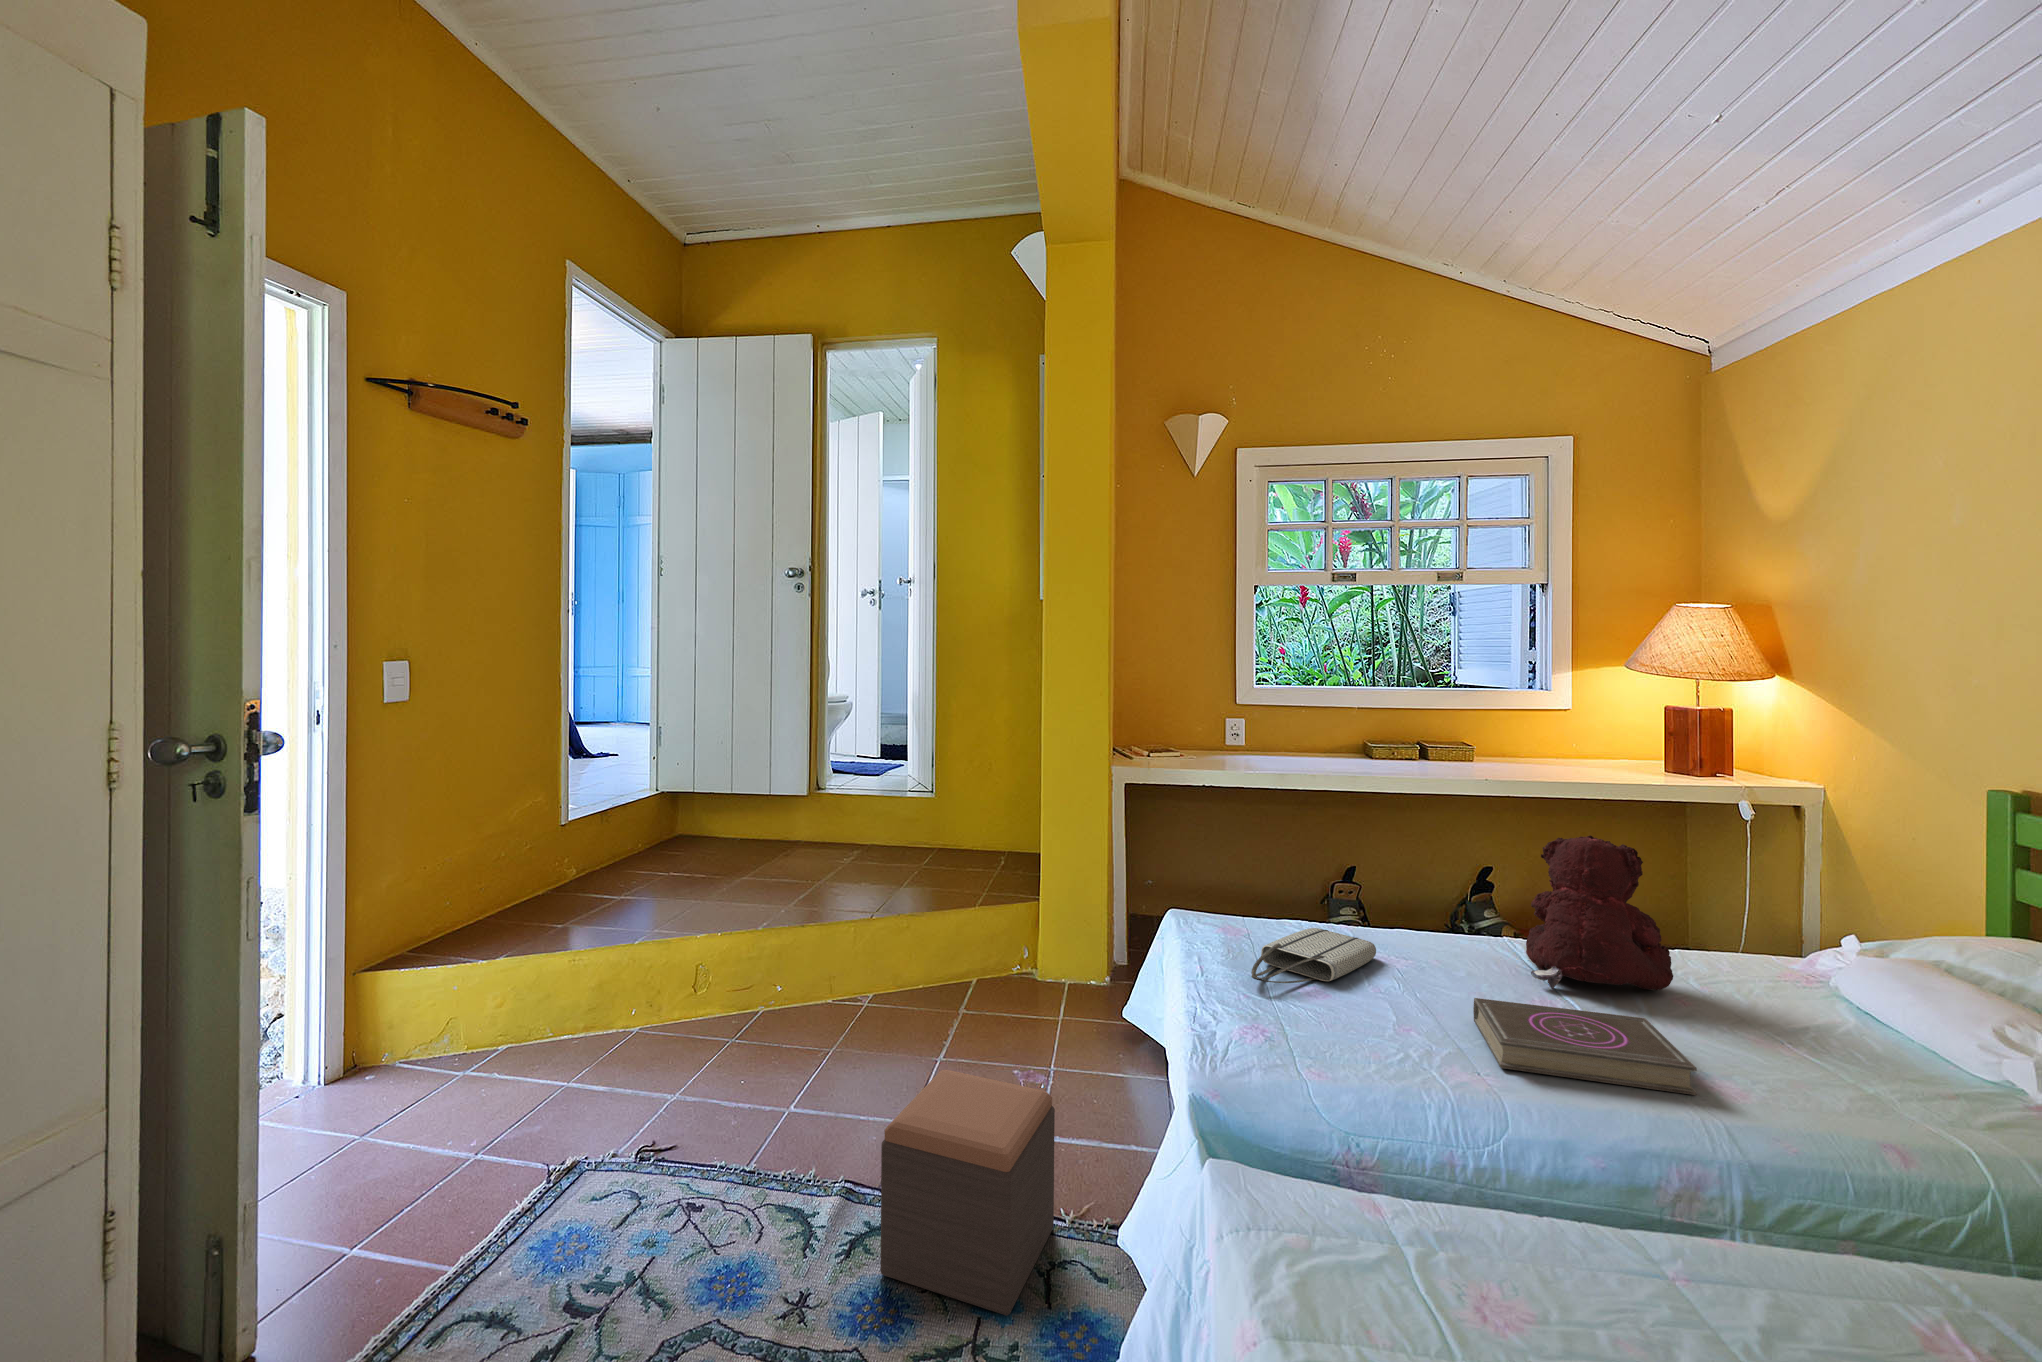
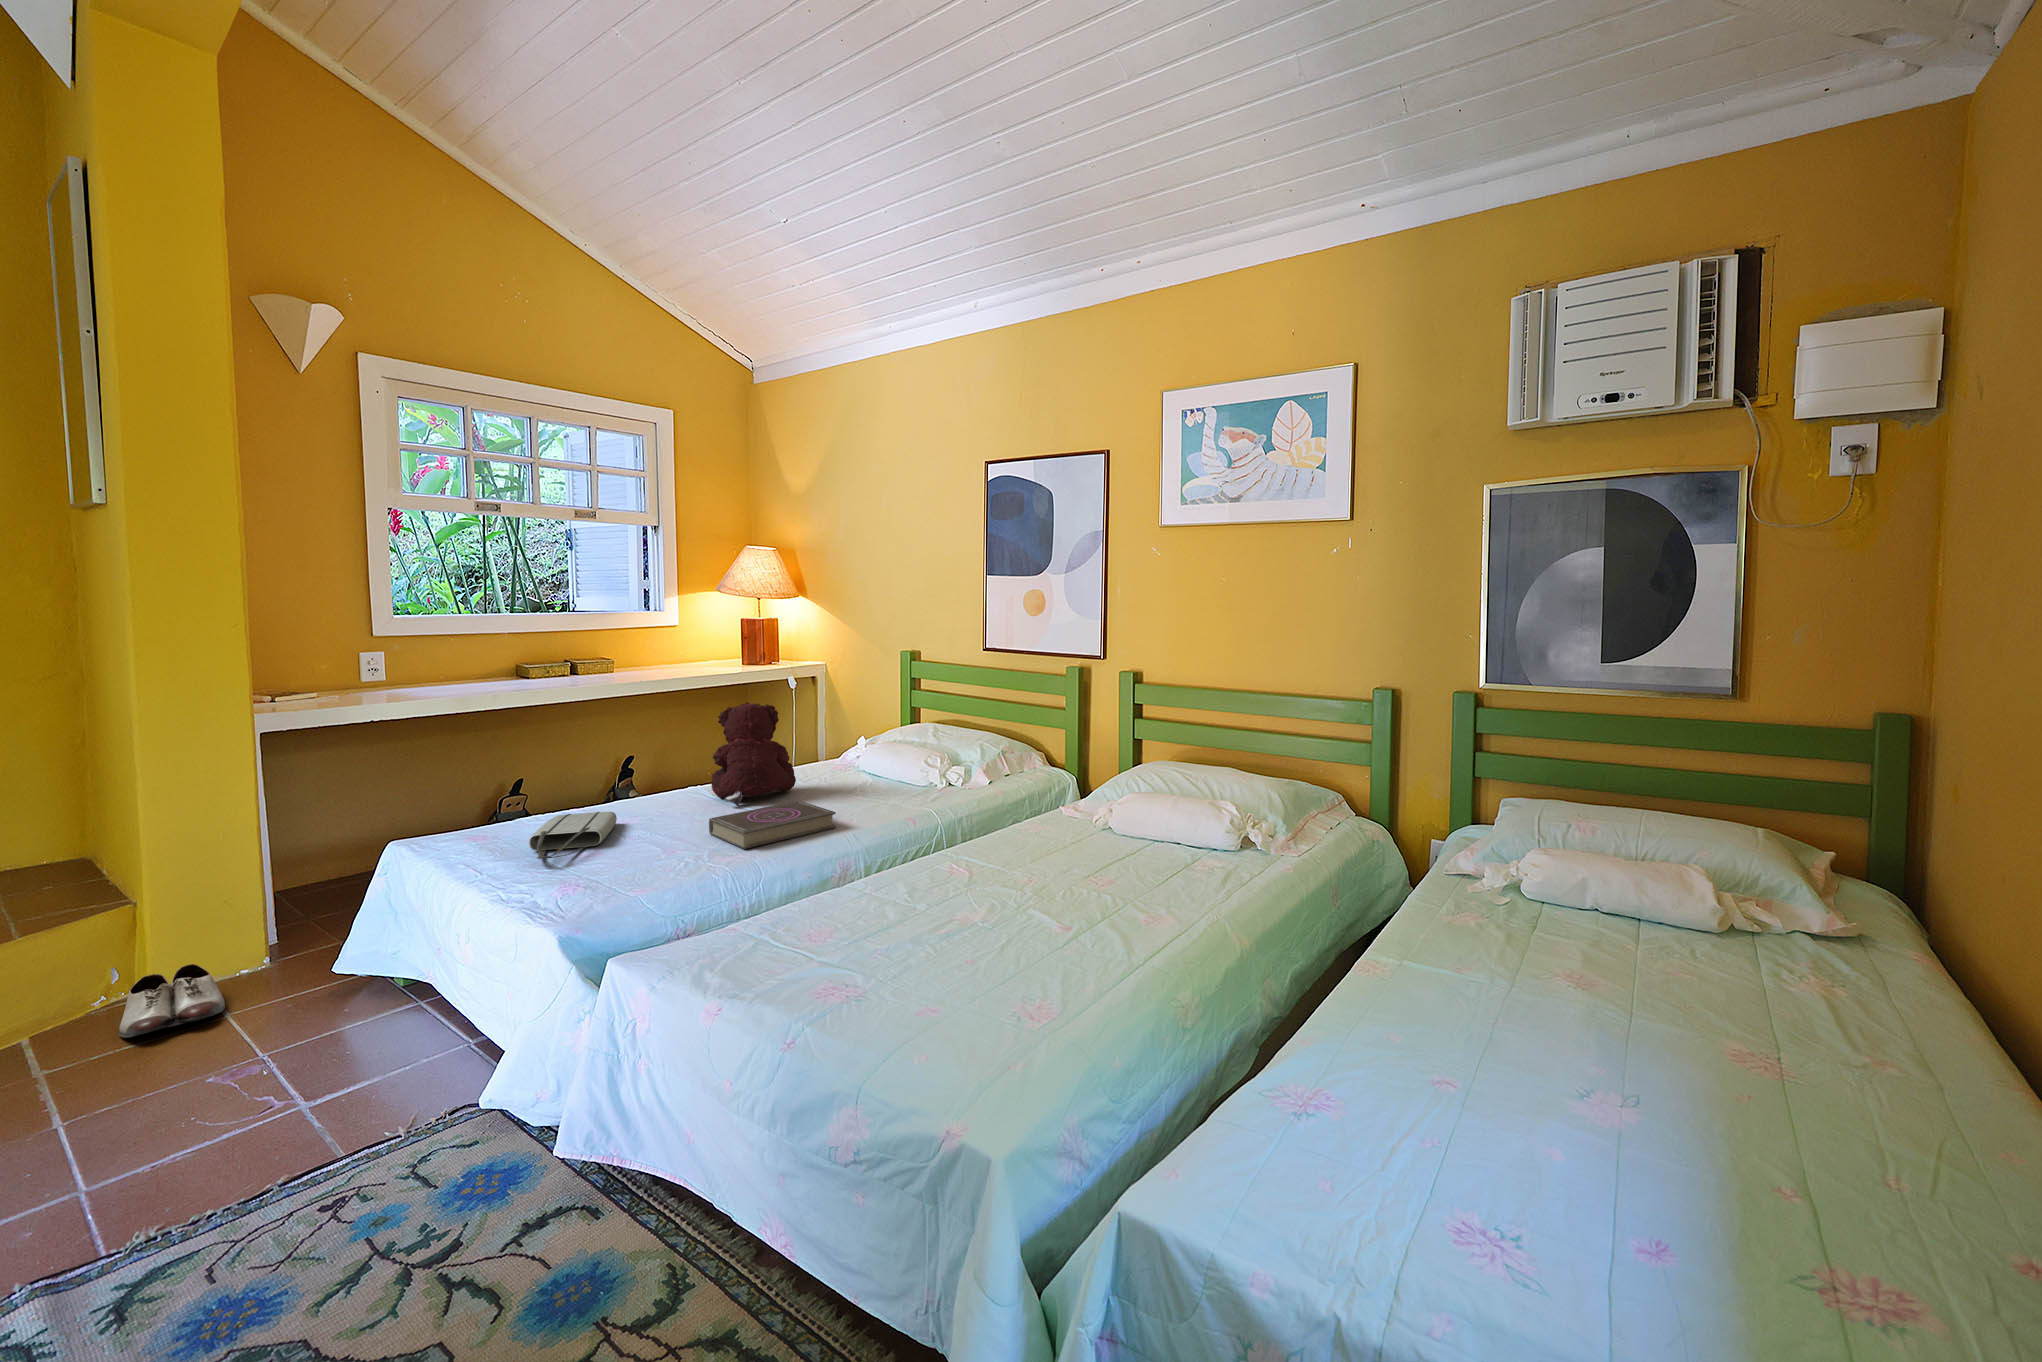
shoe: none [1010,961,1072,1014] -> present [119,964,225,1038]
footstool: present [880,1070,1055,1316] -> none [188,1022,400,1292]

